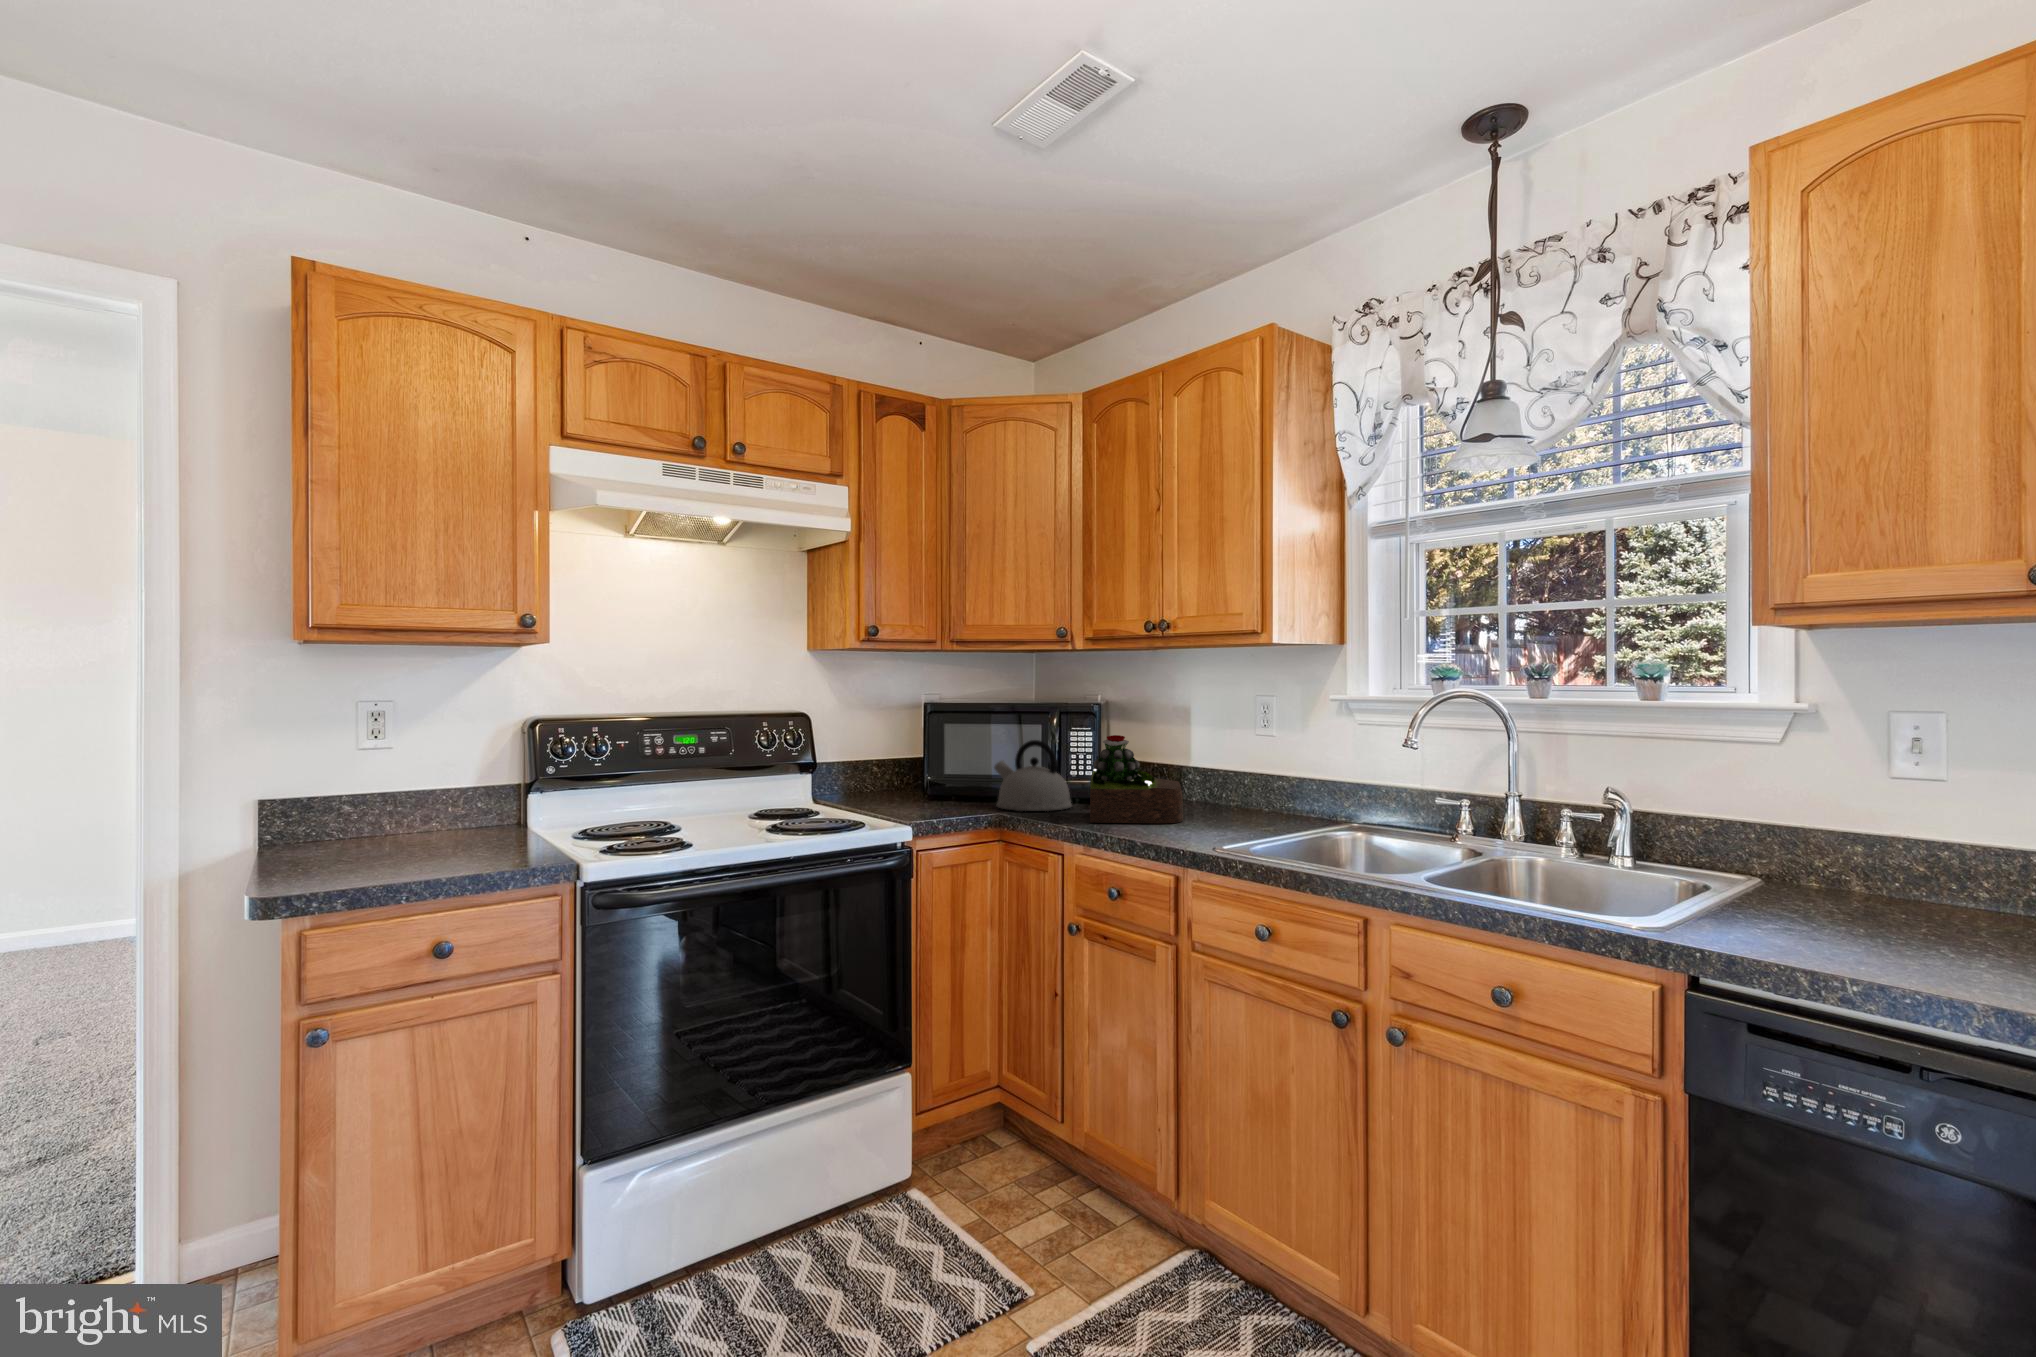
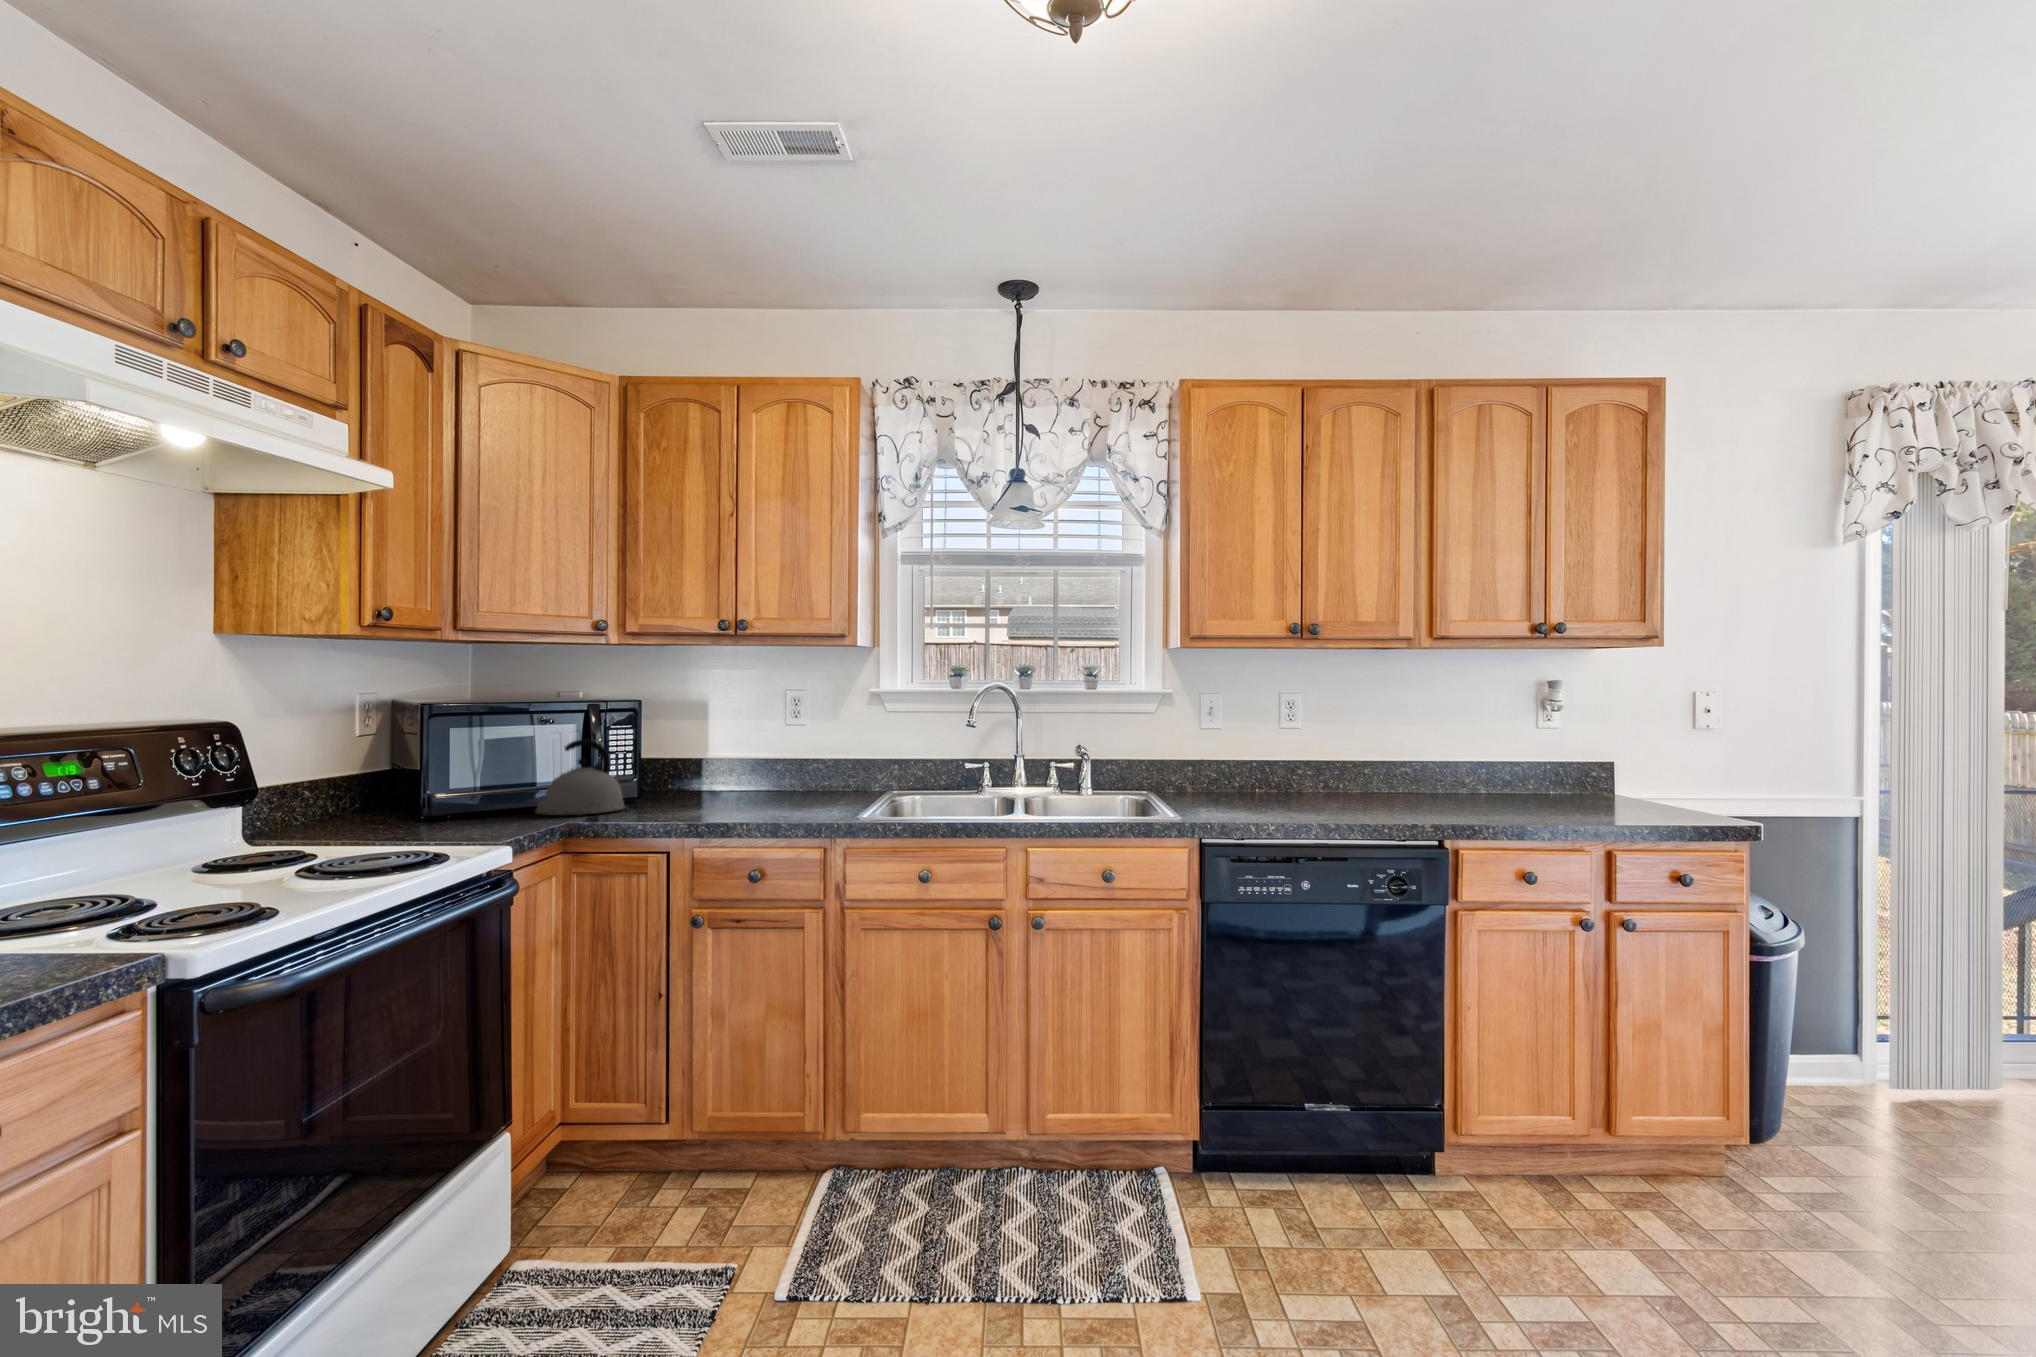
succulent plant: present [1090,735,1183,823] -> none [660,729,765,815]

